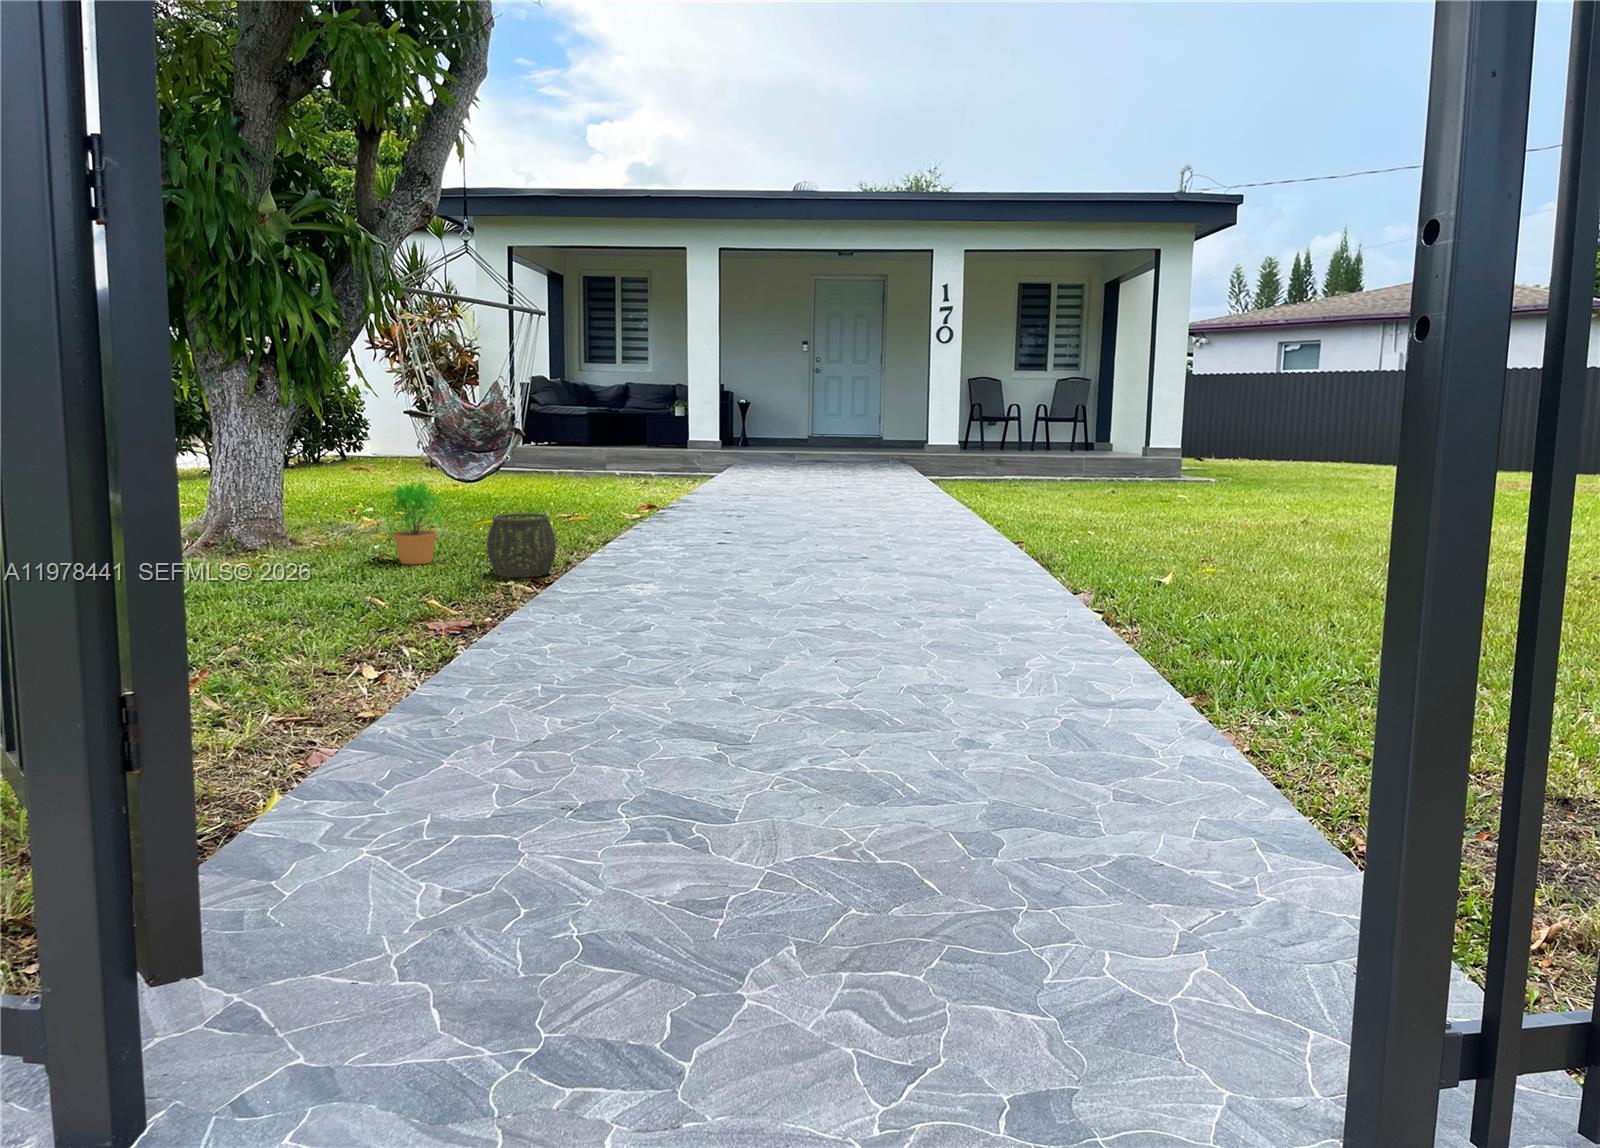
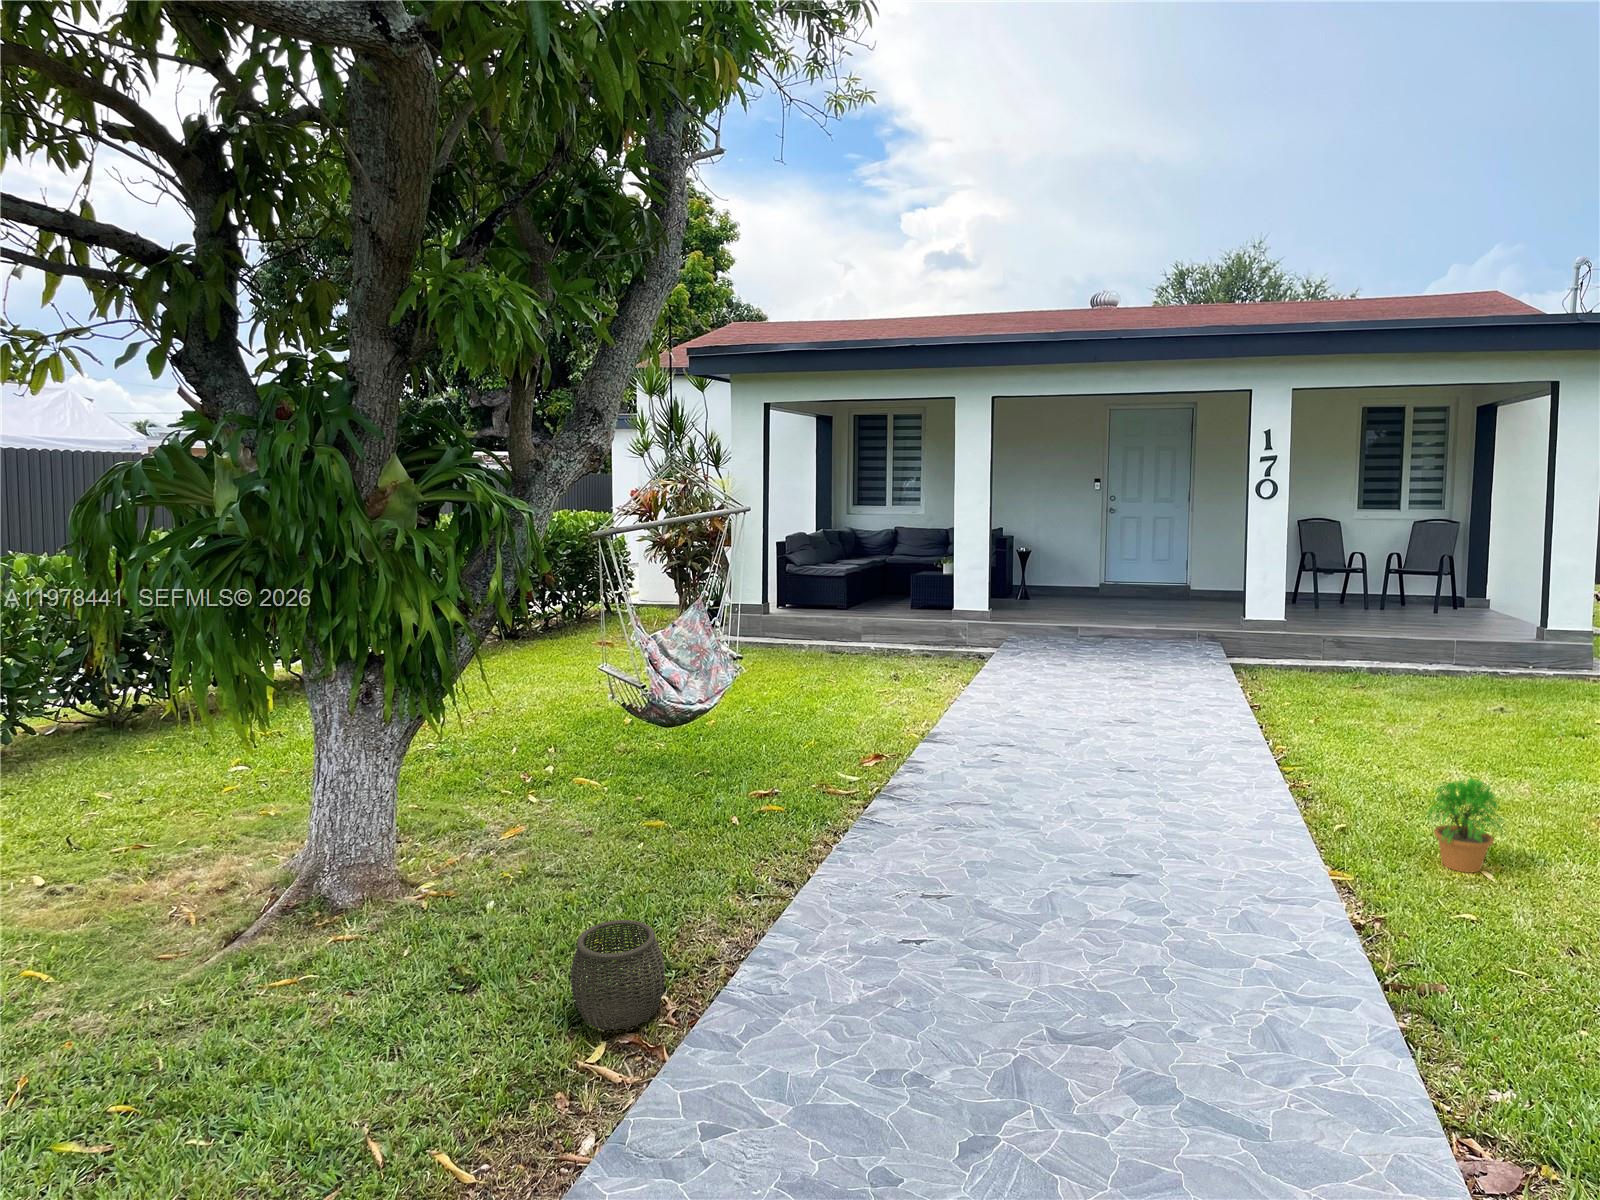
potted plant: present [384,483,443,564] -> present [1427,778,1503,873]

